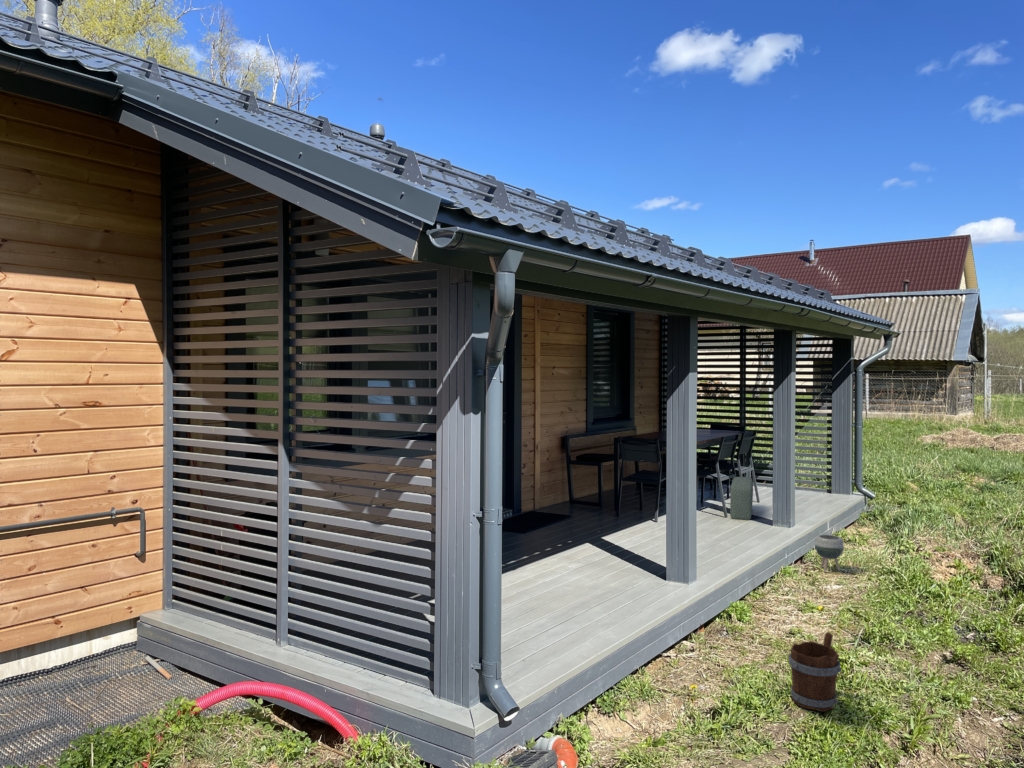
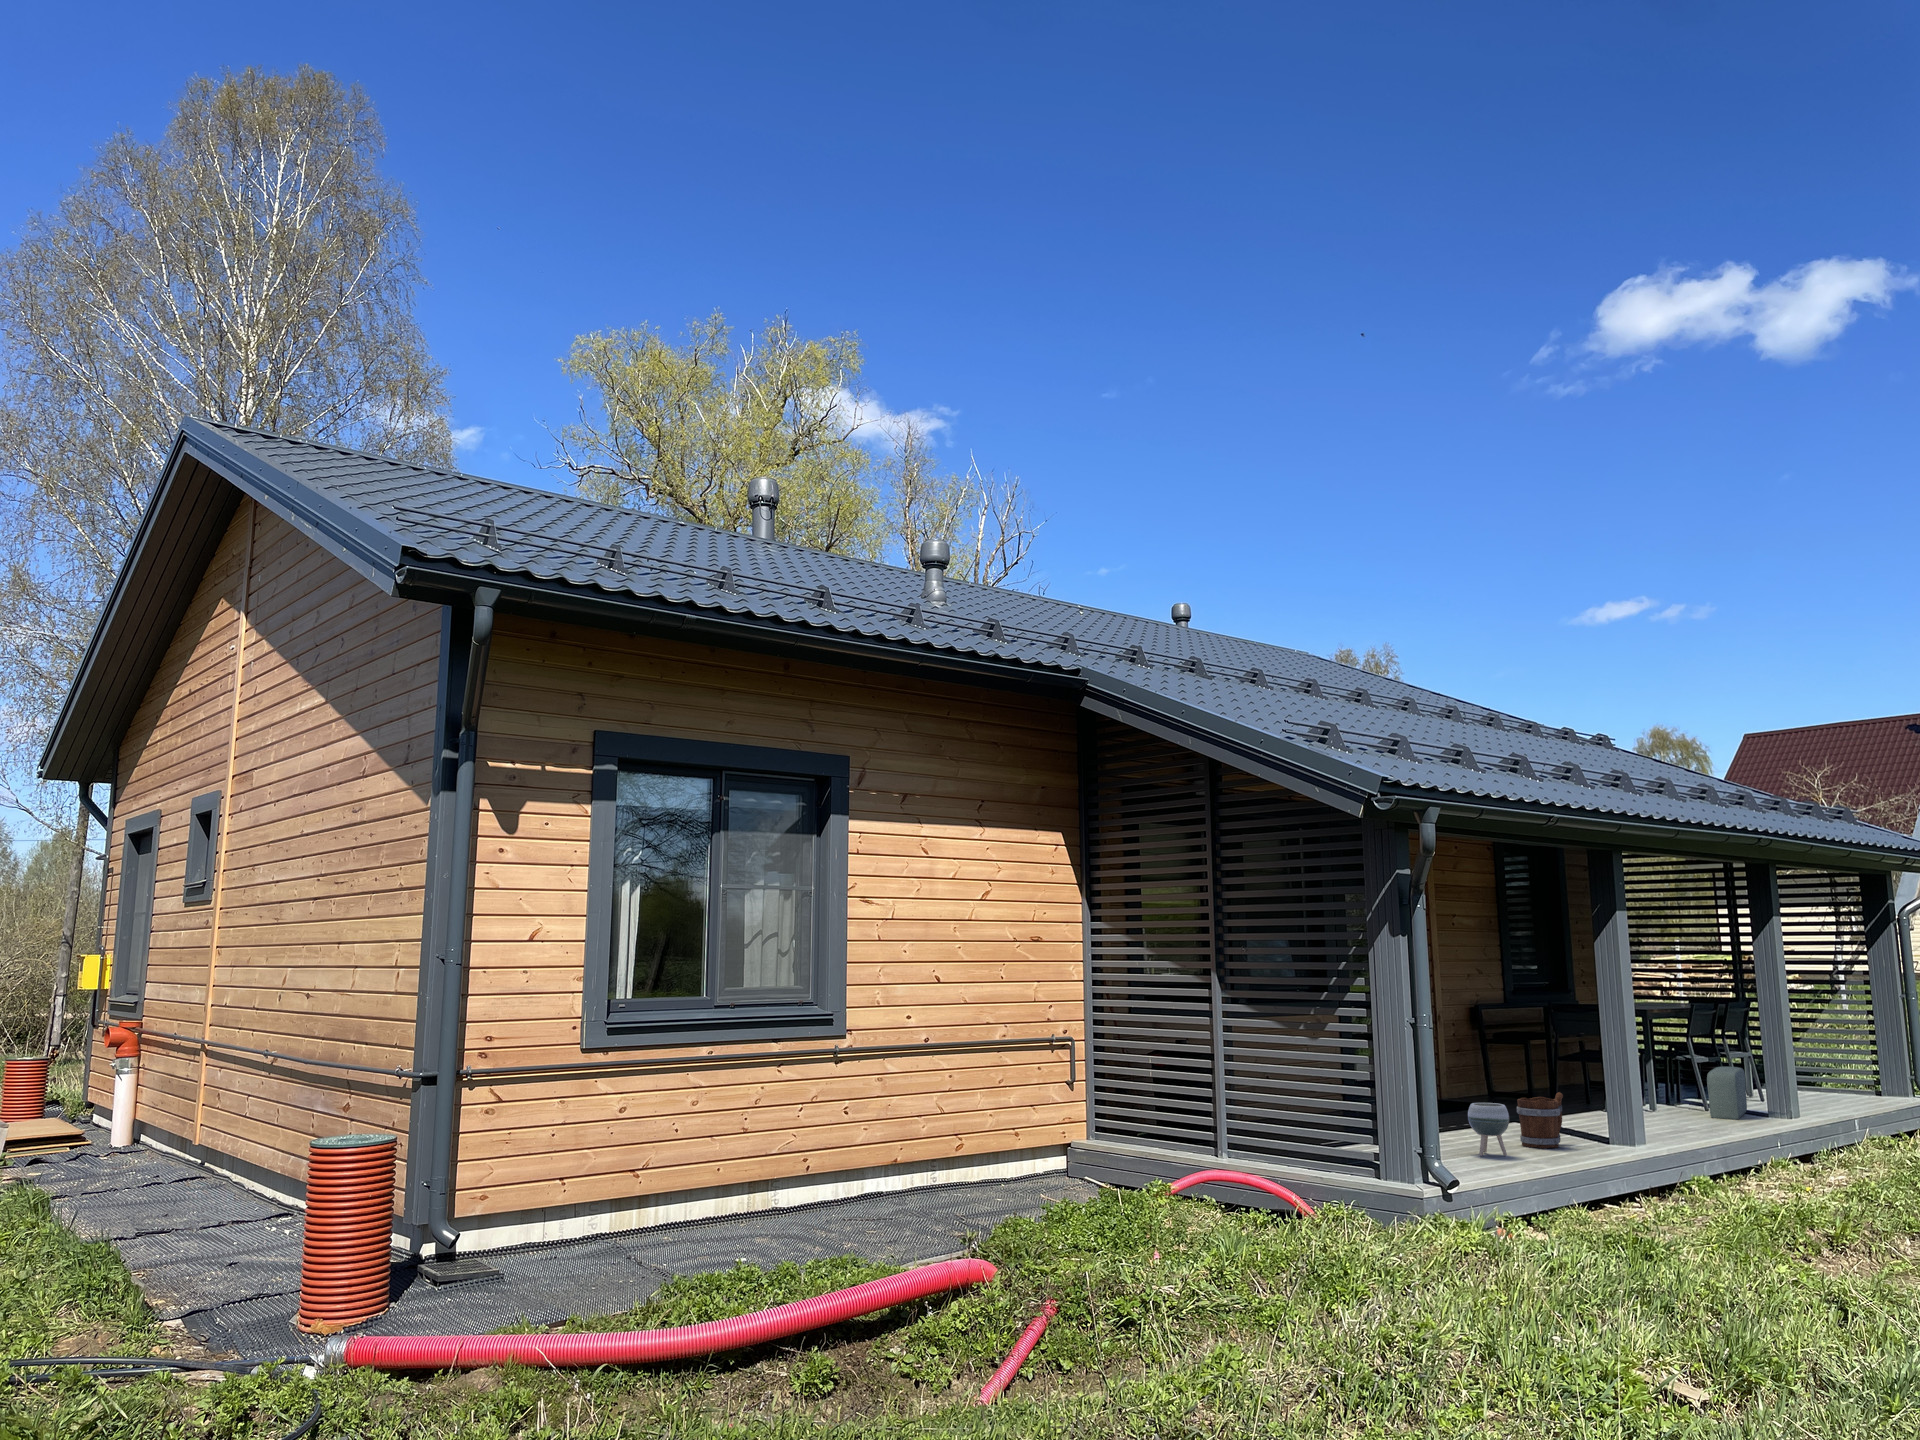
planter: present [815,535,844,572] -> present [1468,1103,1509,1156]
bucket: present [788,632,841,712] -> present [1517,1092,1563,1149]

